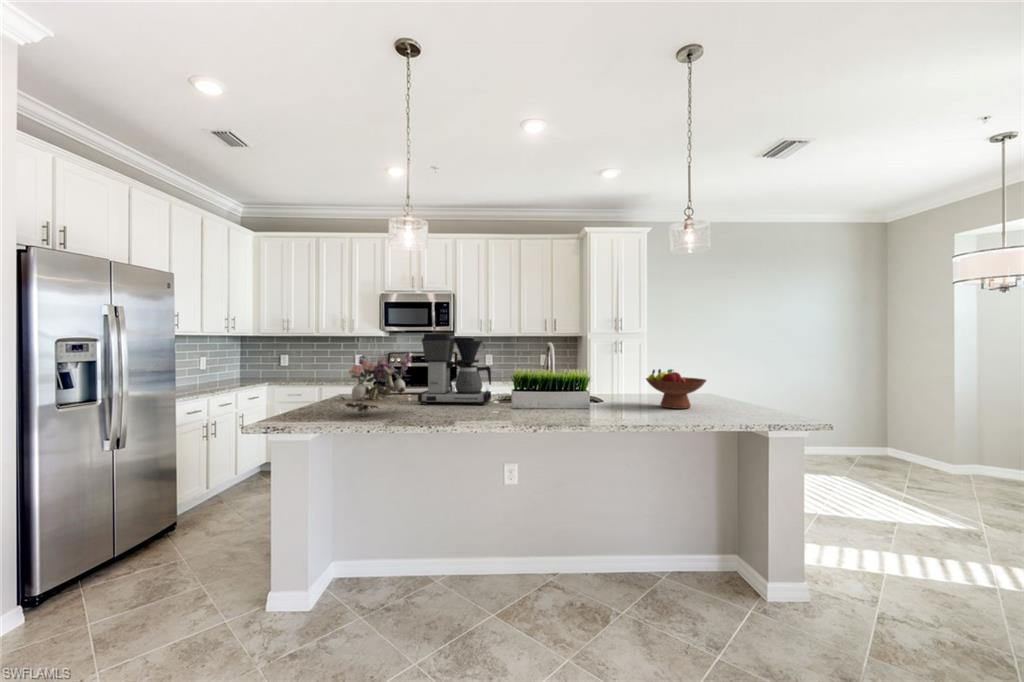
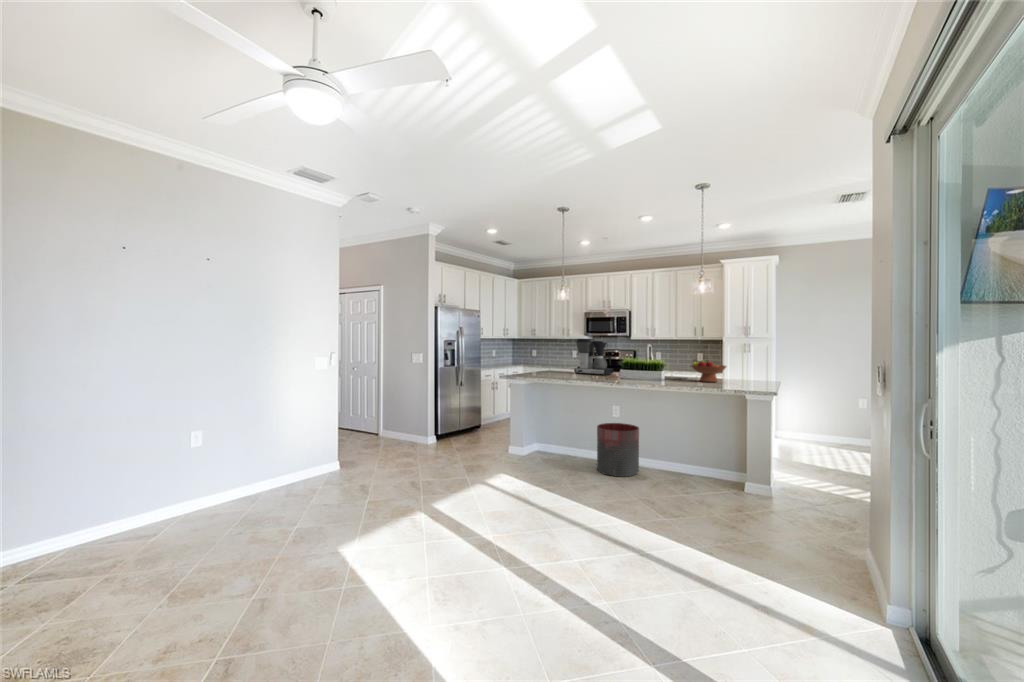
flower arrangement: present [337,353,416,413] -> none [533,347,569,375]
trash can: none [487,496,569,623] -> present [597,423,639,477]

